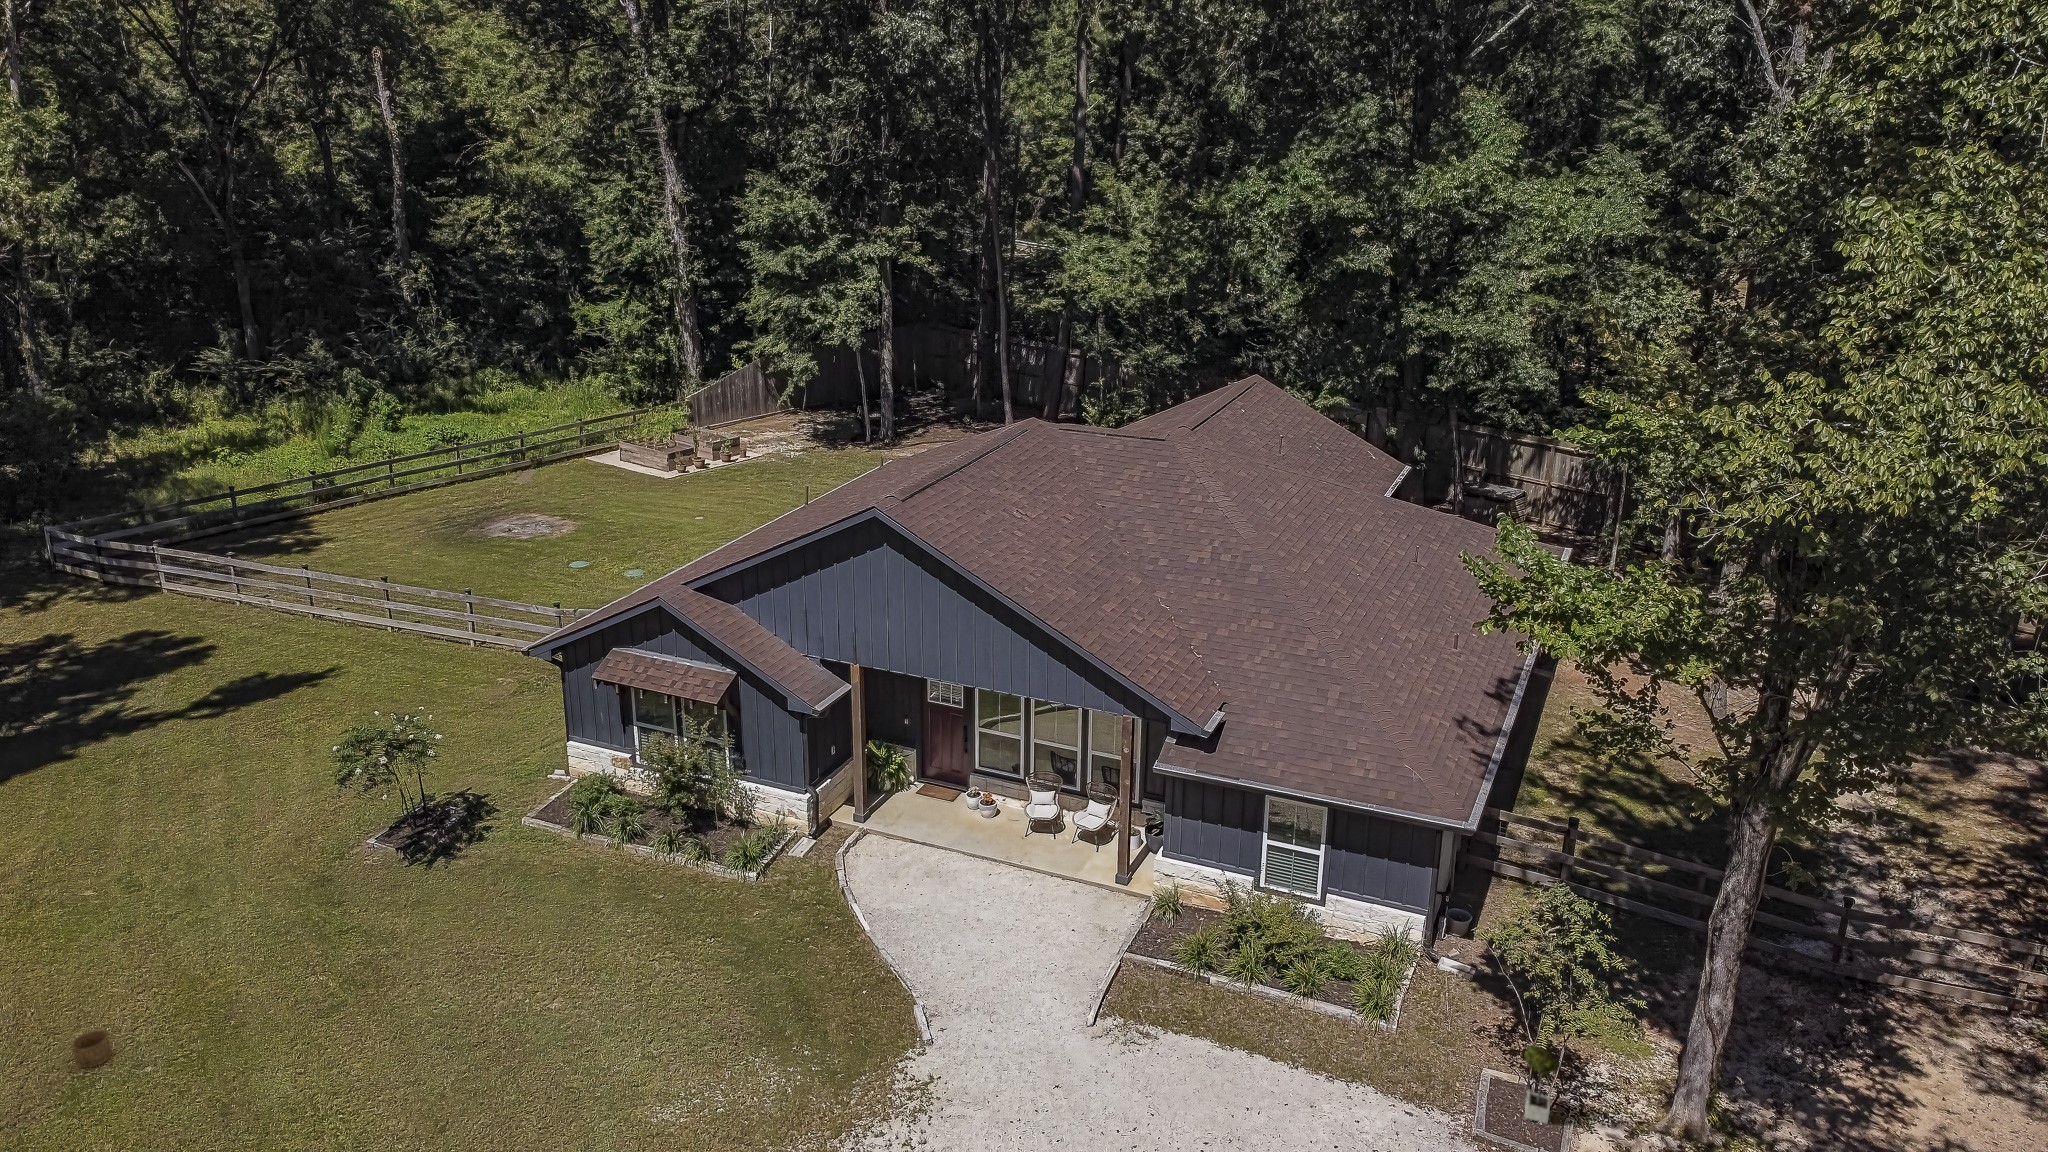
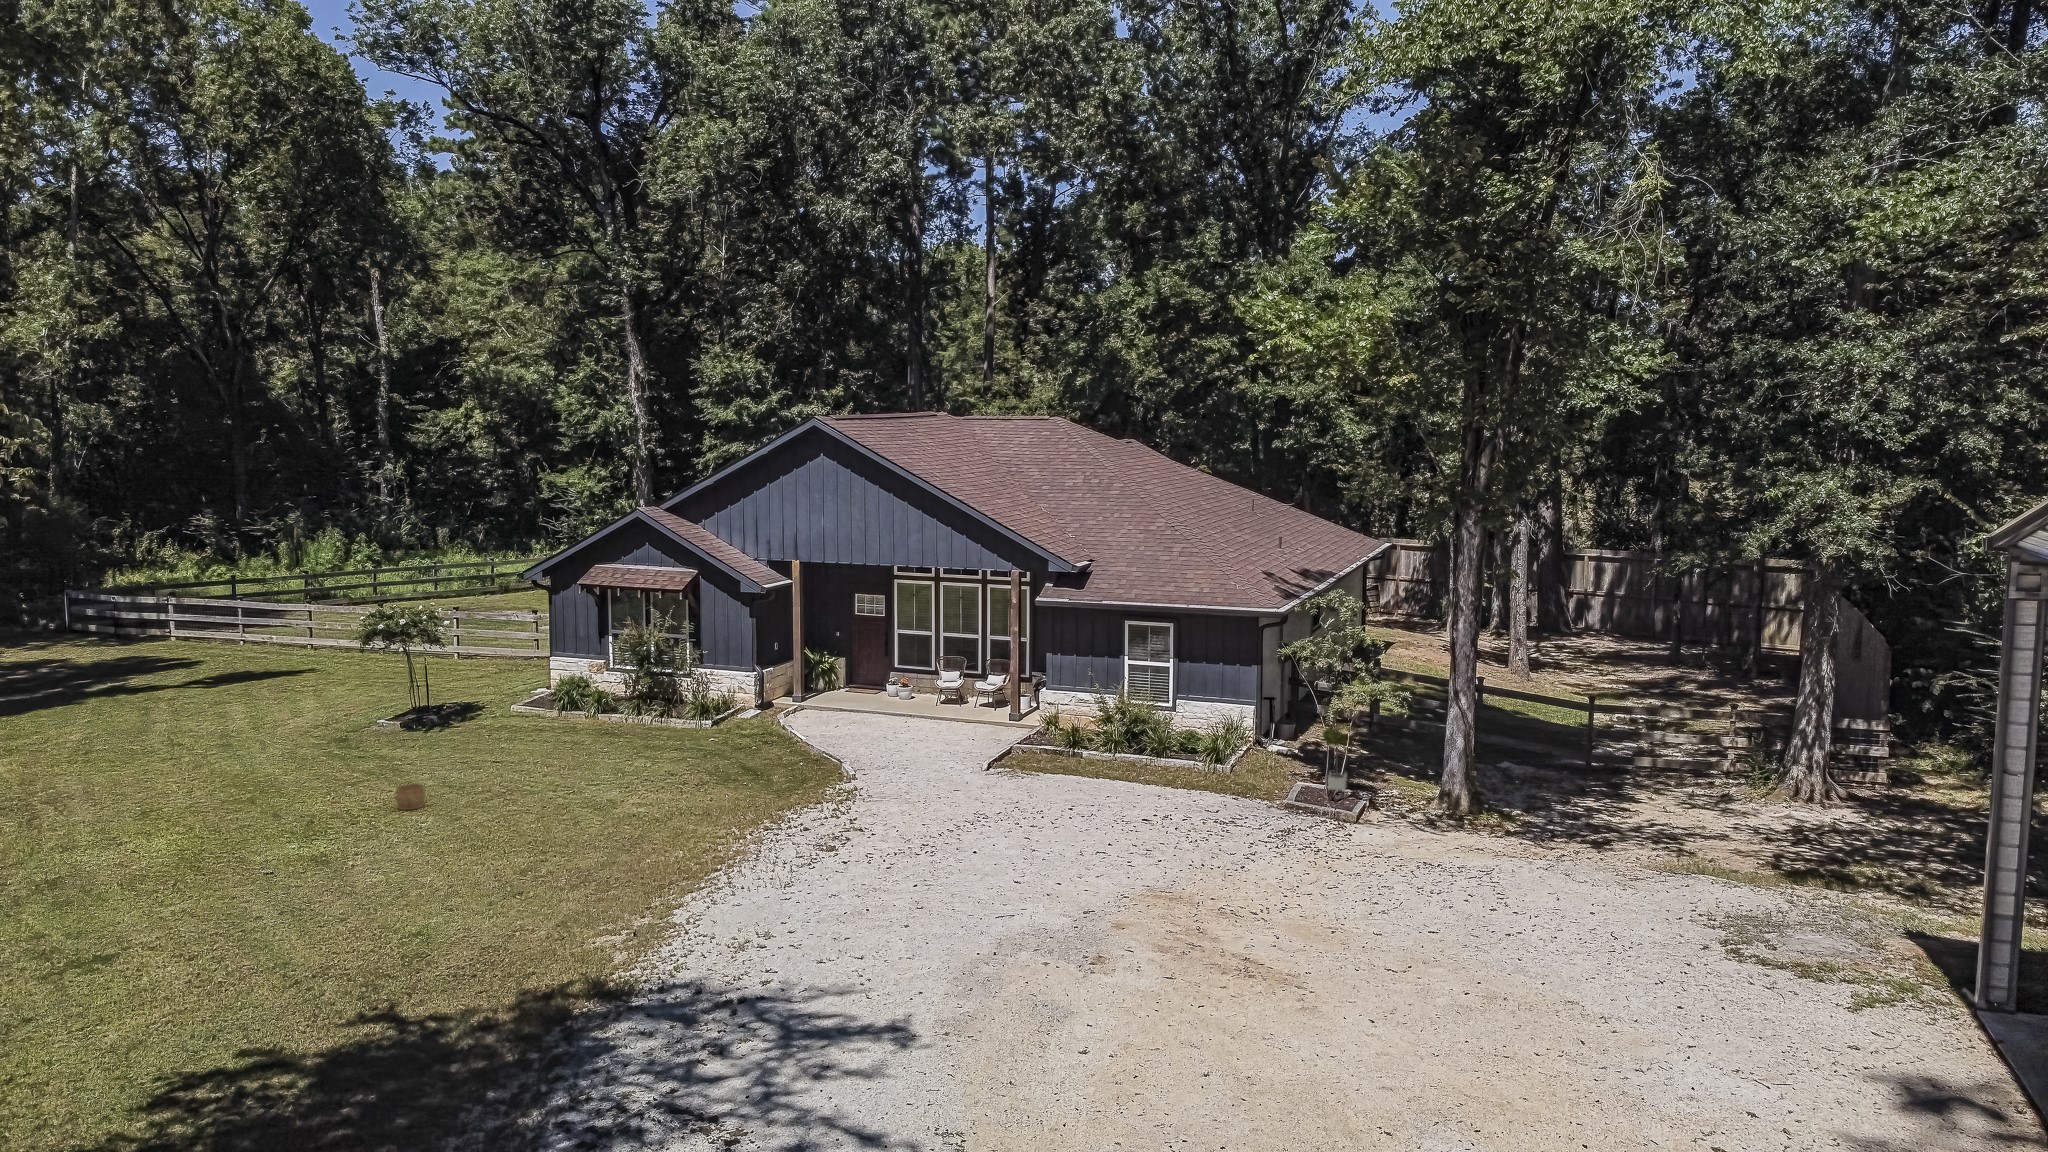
wooden bucket: present [71,1030,112,1068] -> present [396,784,425,810]

